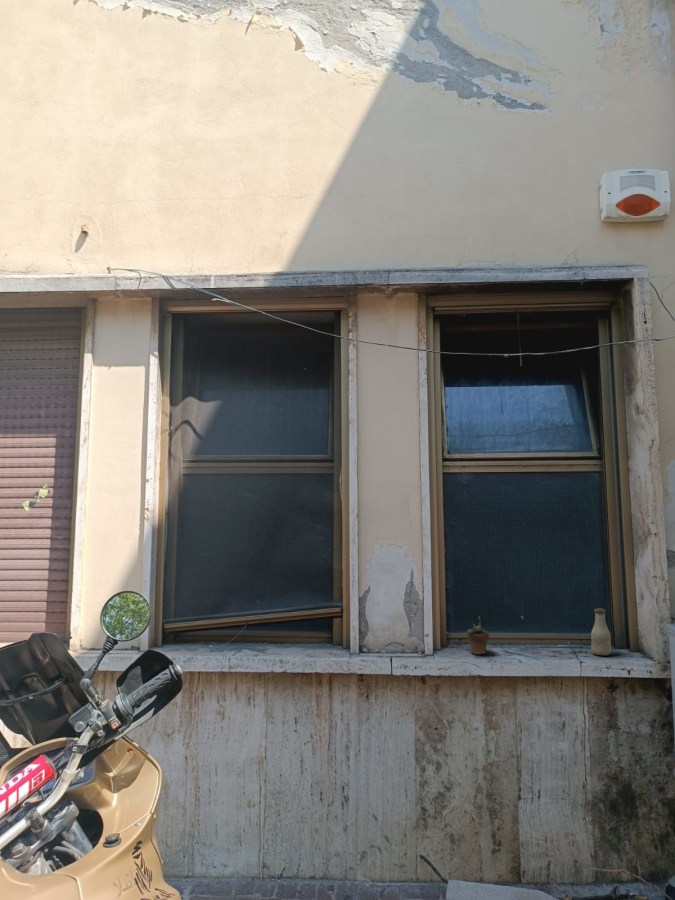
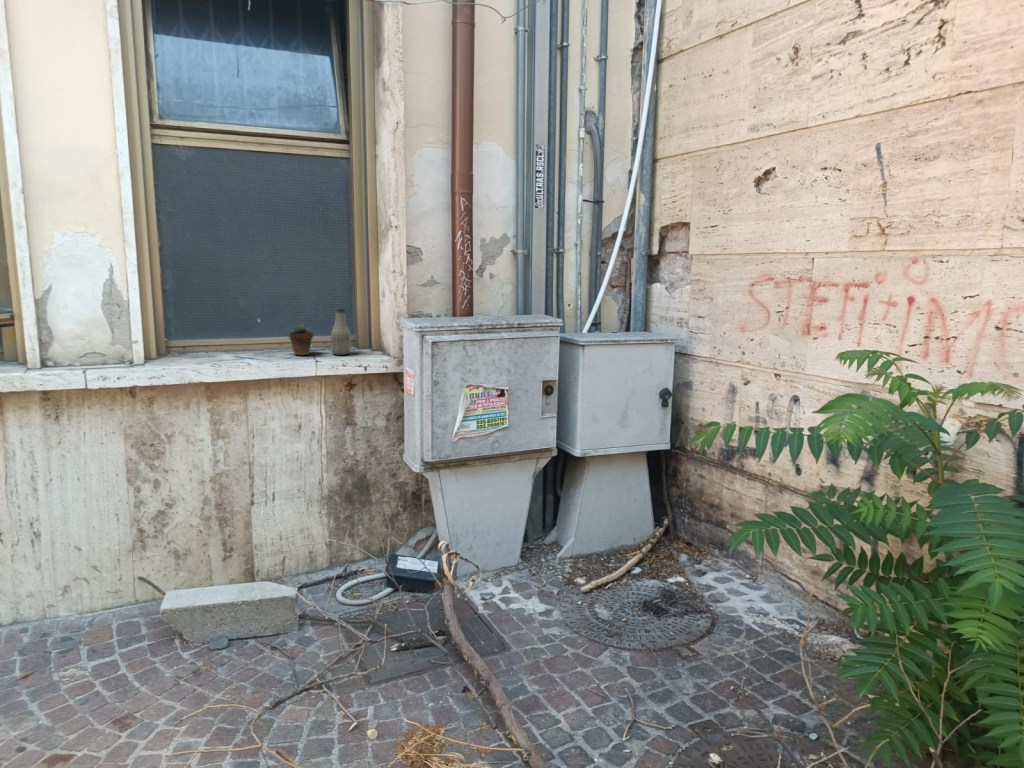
succulent plant: present [467,617,489,654] -> present [288,316,313,355]

